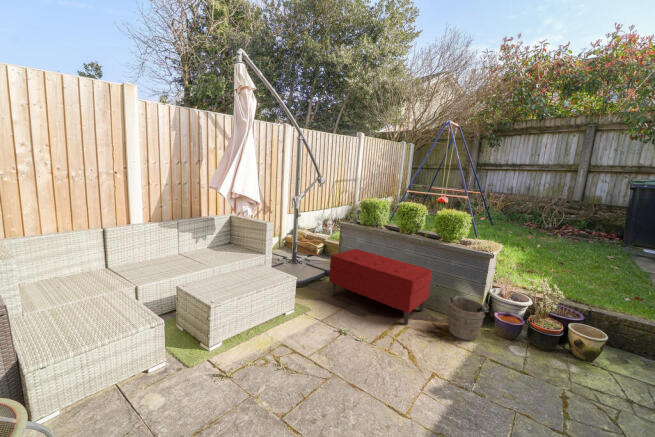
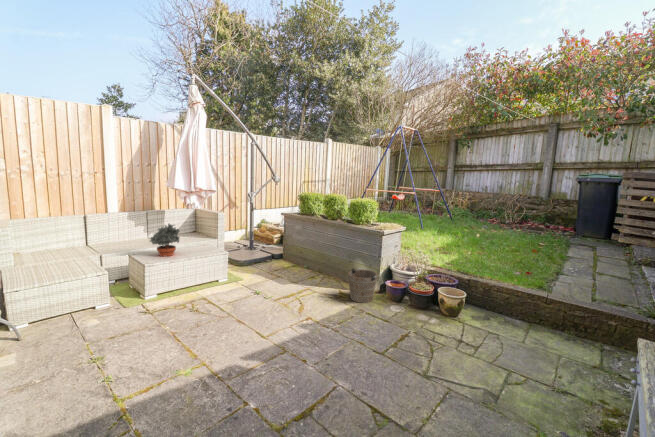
potted plant: none [207,244,242,288] -> present [150,224,180,256]
bench: present [329,249,432,325] -> none [268,235,346,293]

